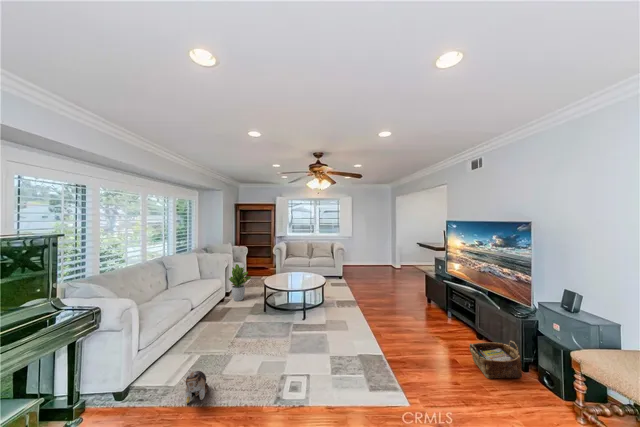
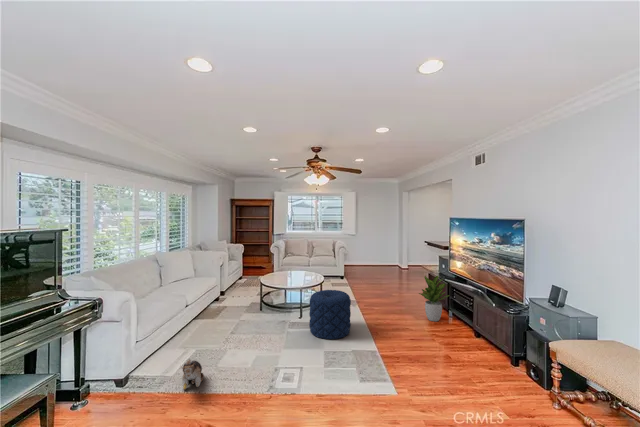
potted plant: present [229,264,251,301] -> present [419,276,449,321]
pouf: none [314,292,355,342] -> present [309,290,351,339]
woven basket: present [469,341,522,379] -> none [462,337,512,373]

